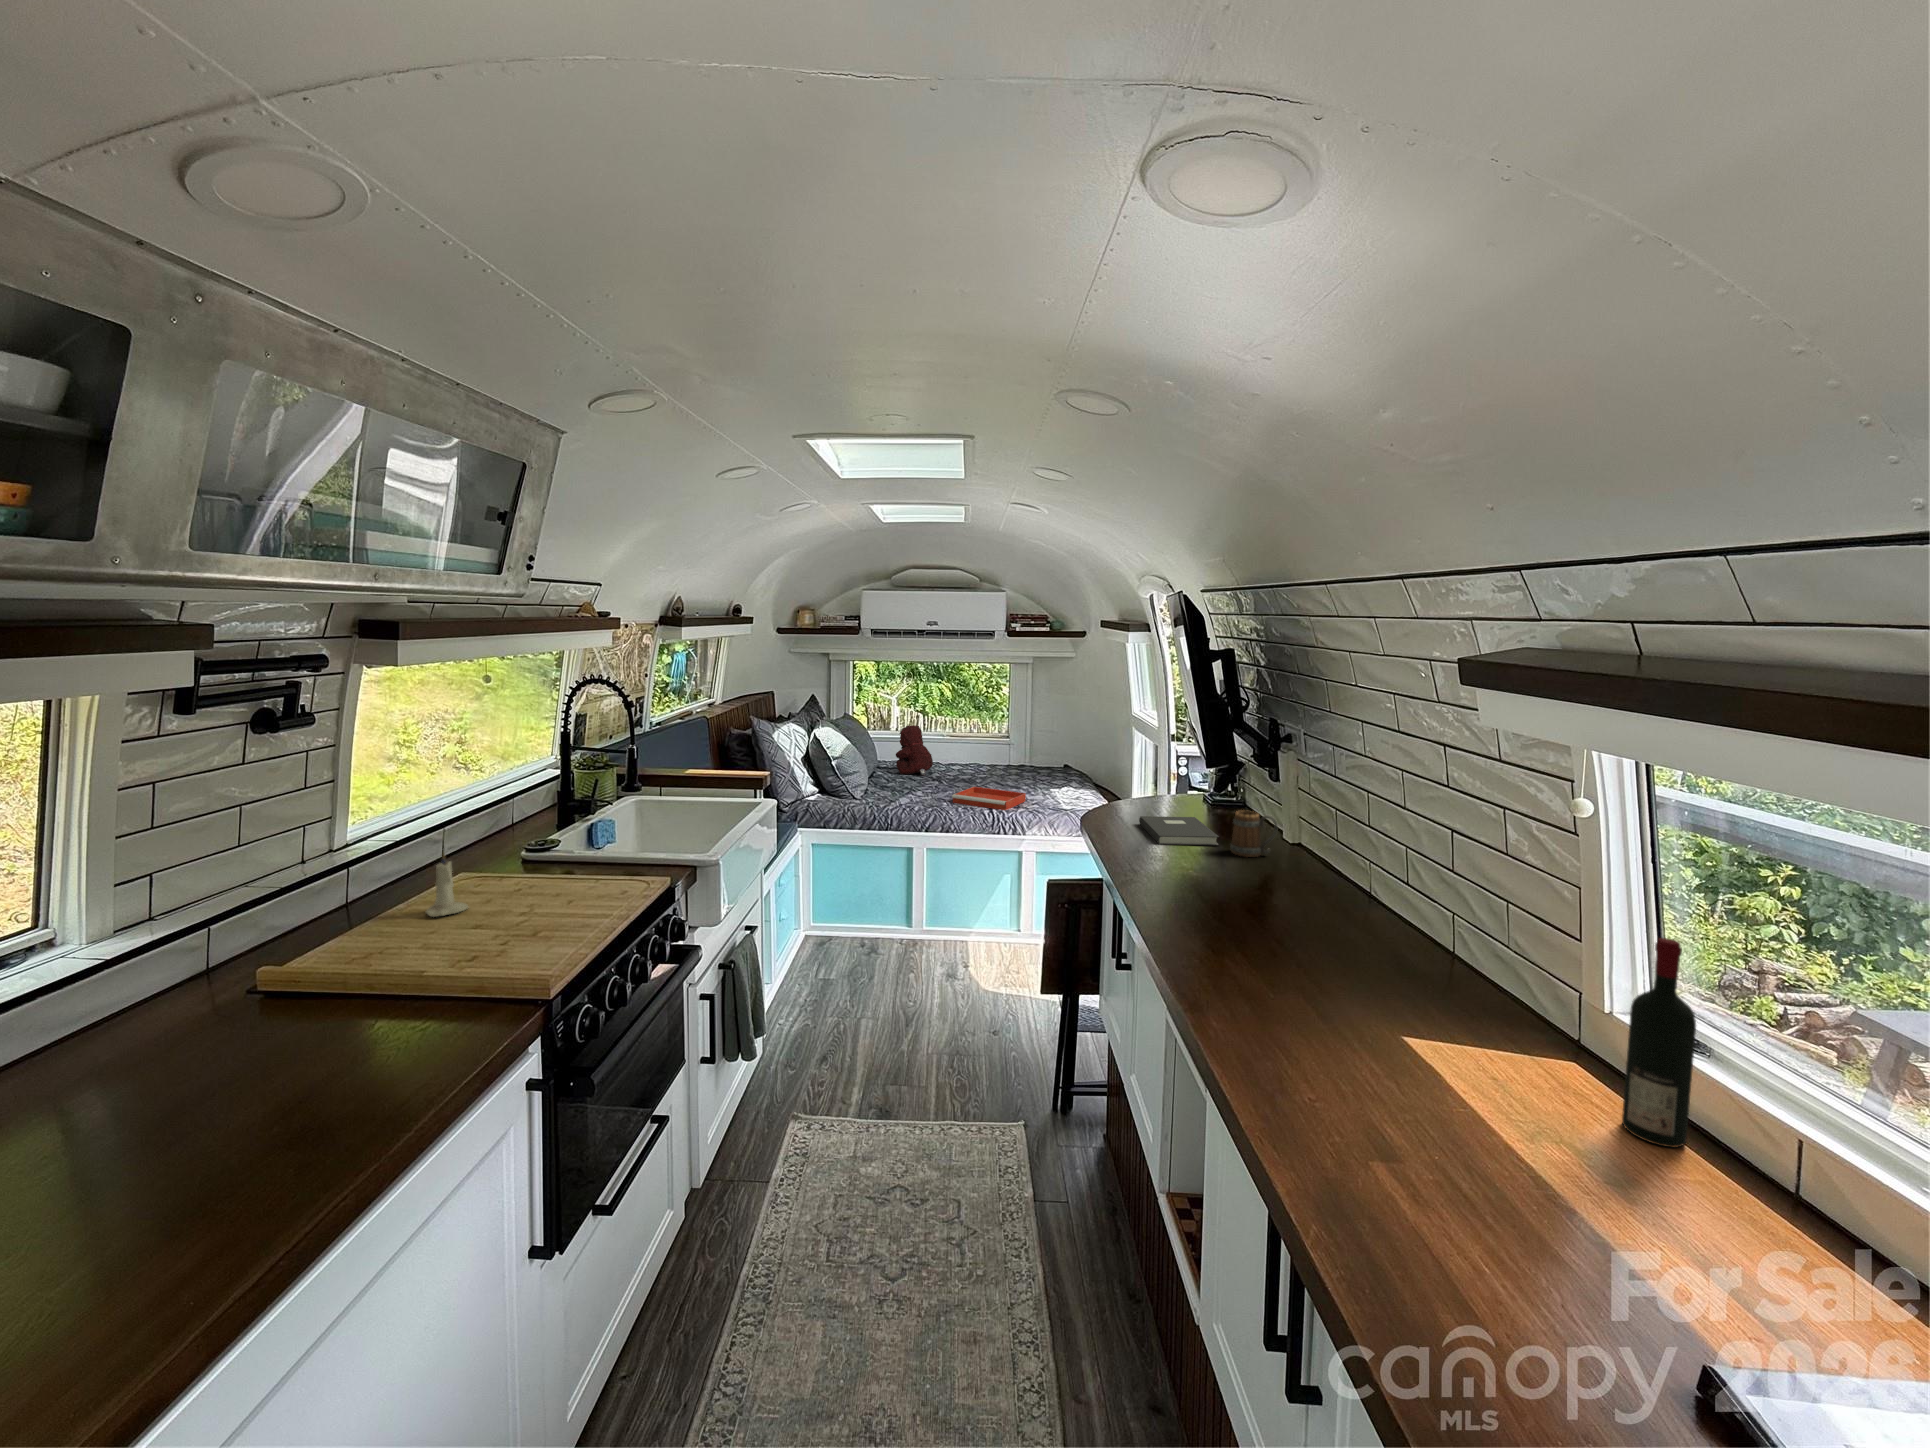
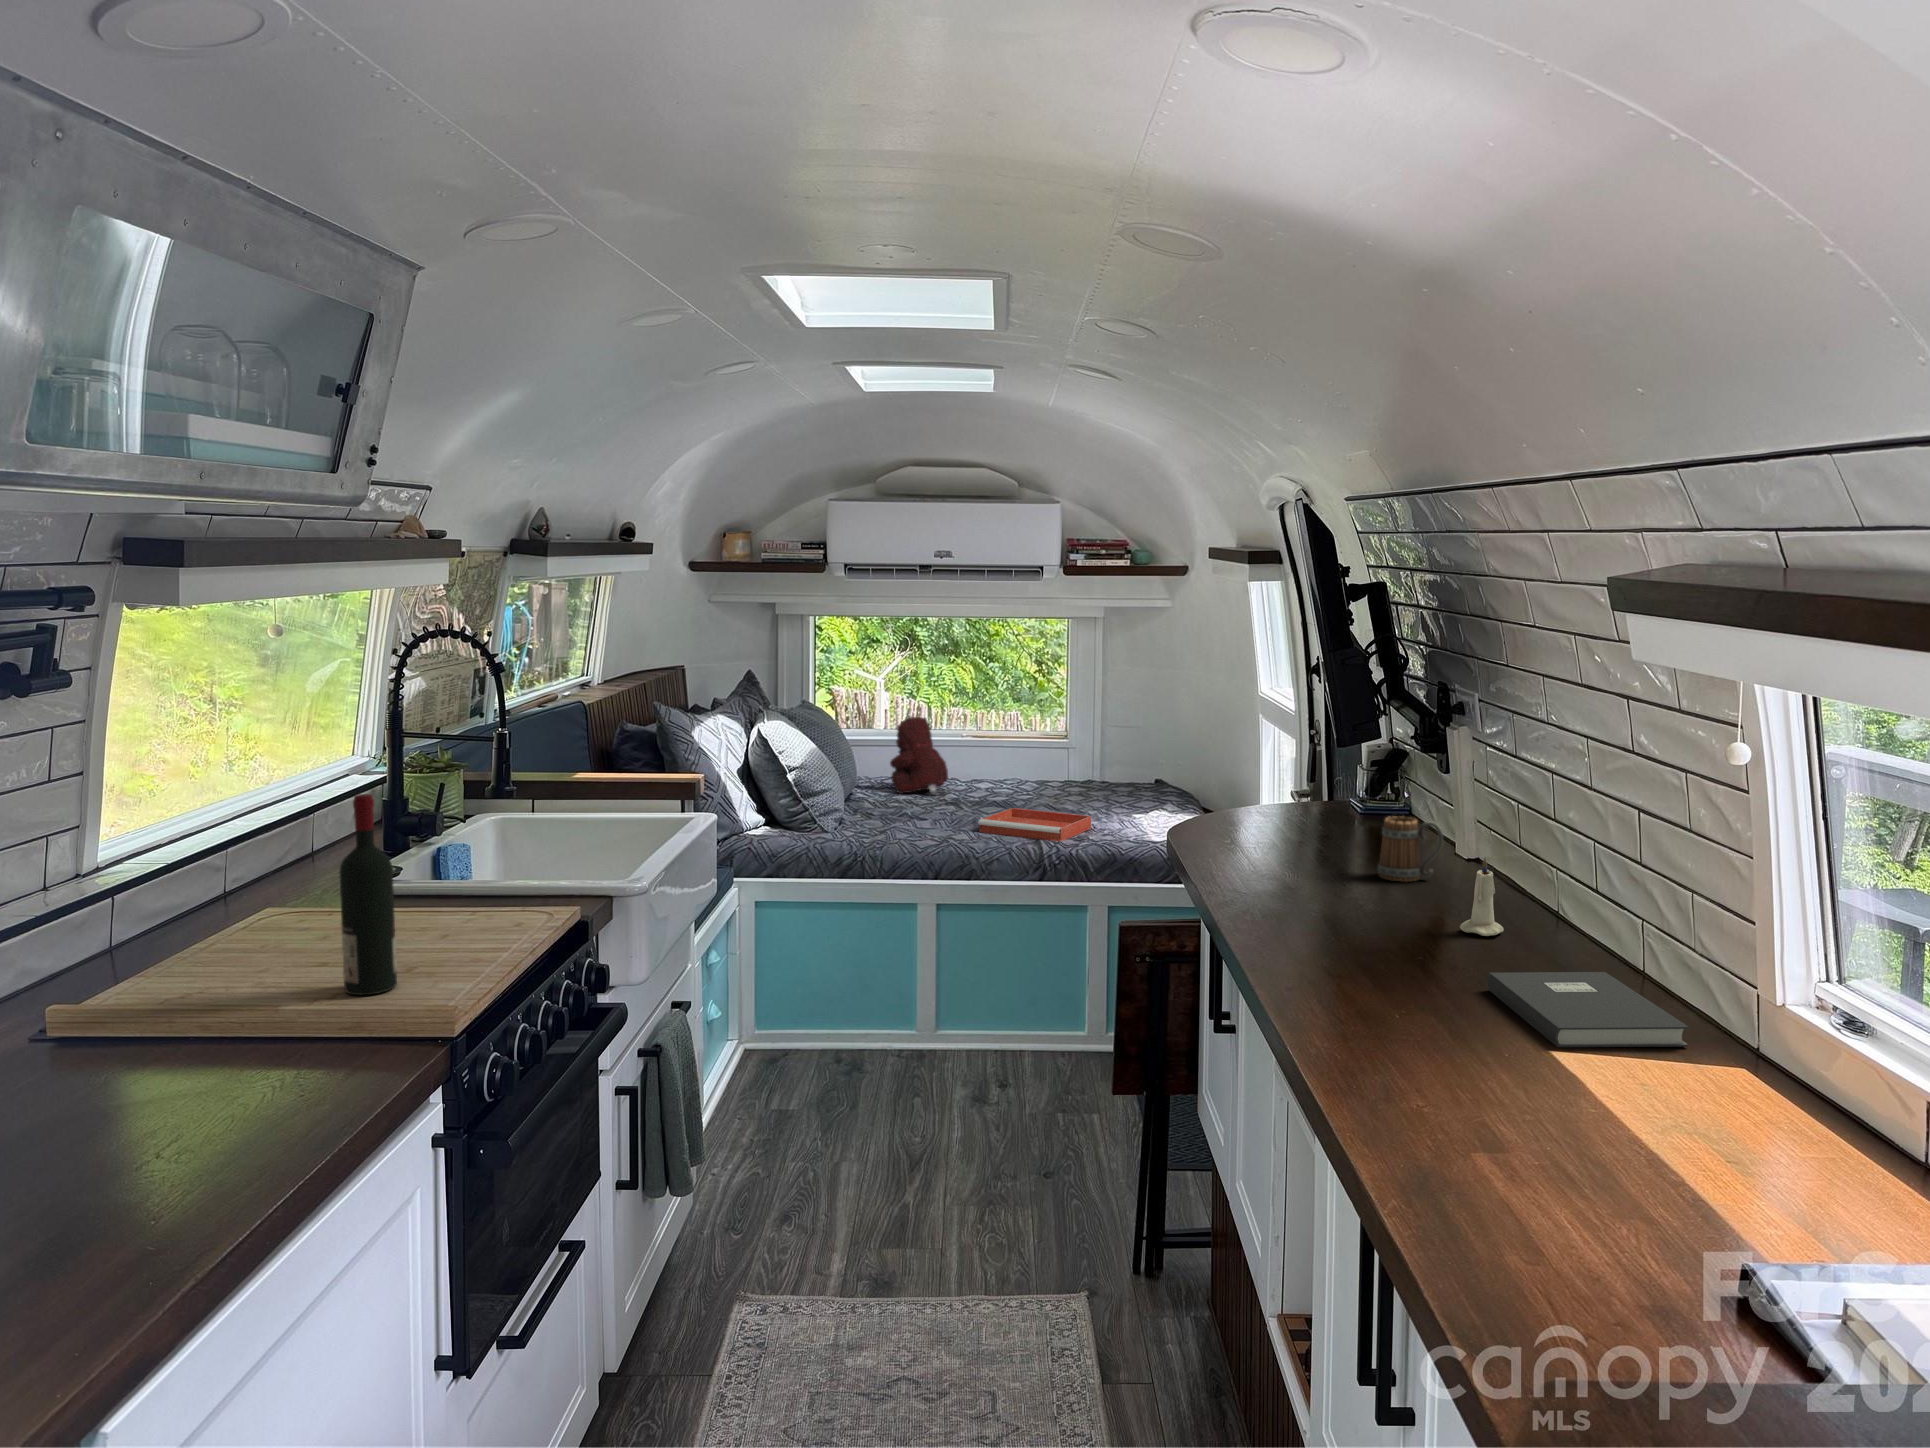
book: present [1139,816,1219,845] -> present [1487,972,1689,1047]
candle: present [426,853,468,917] -> present [1460,857,1504,936]
wine bottle: present [1622,938,1696,1147] -> present [339,794,397,995]

